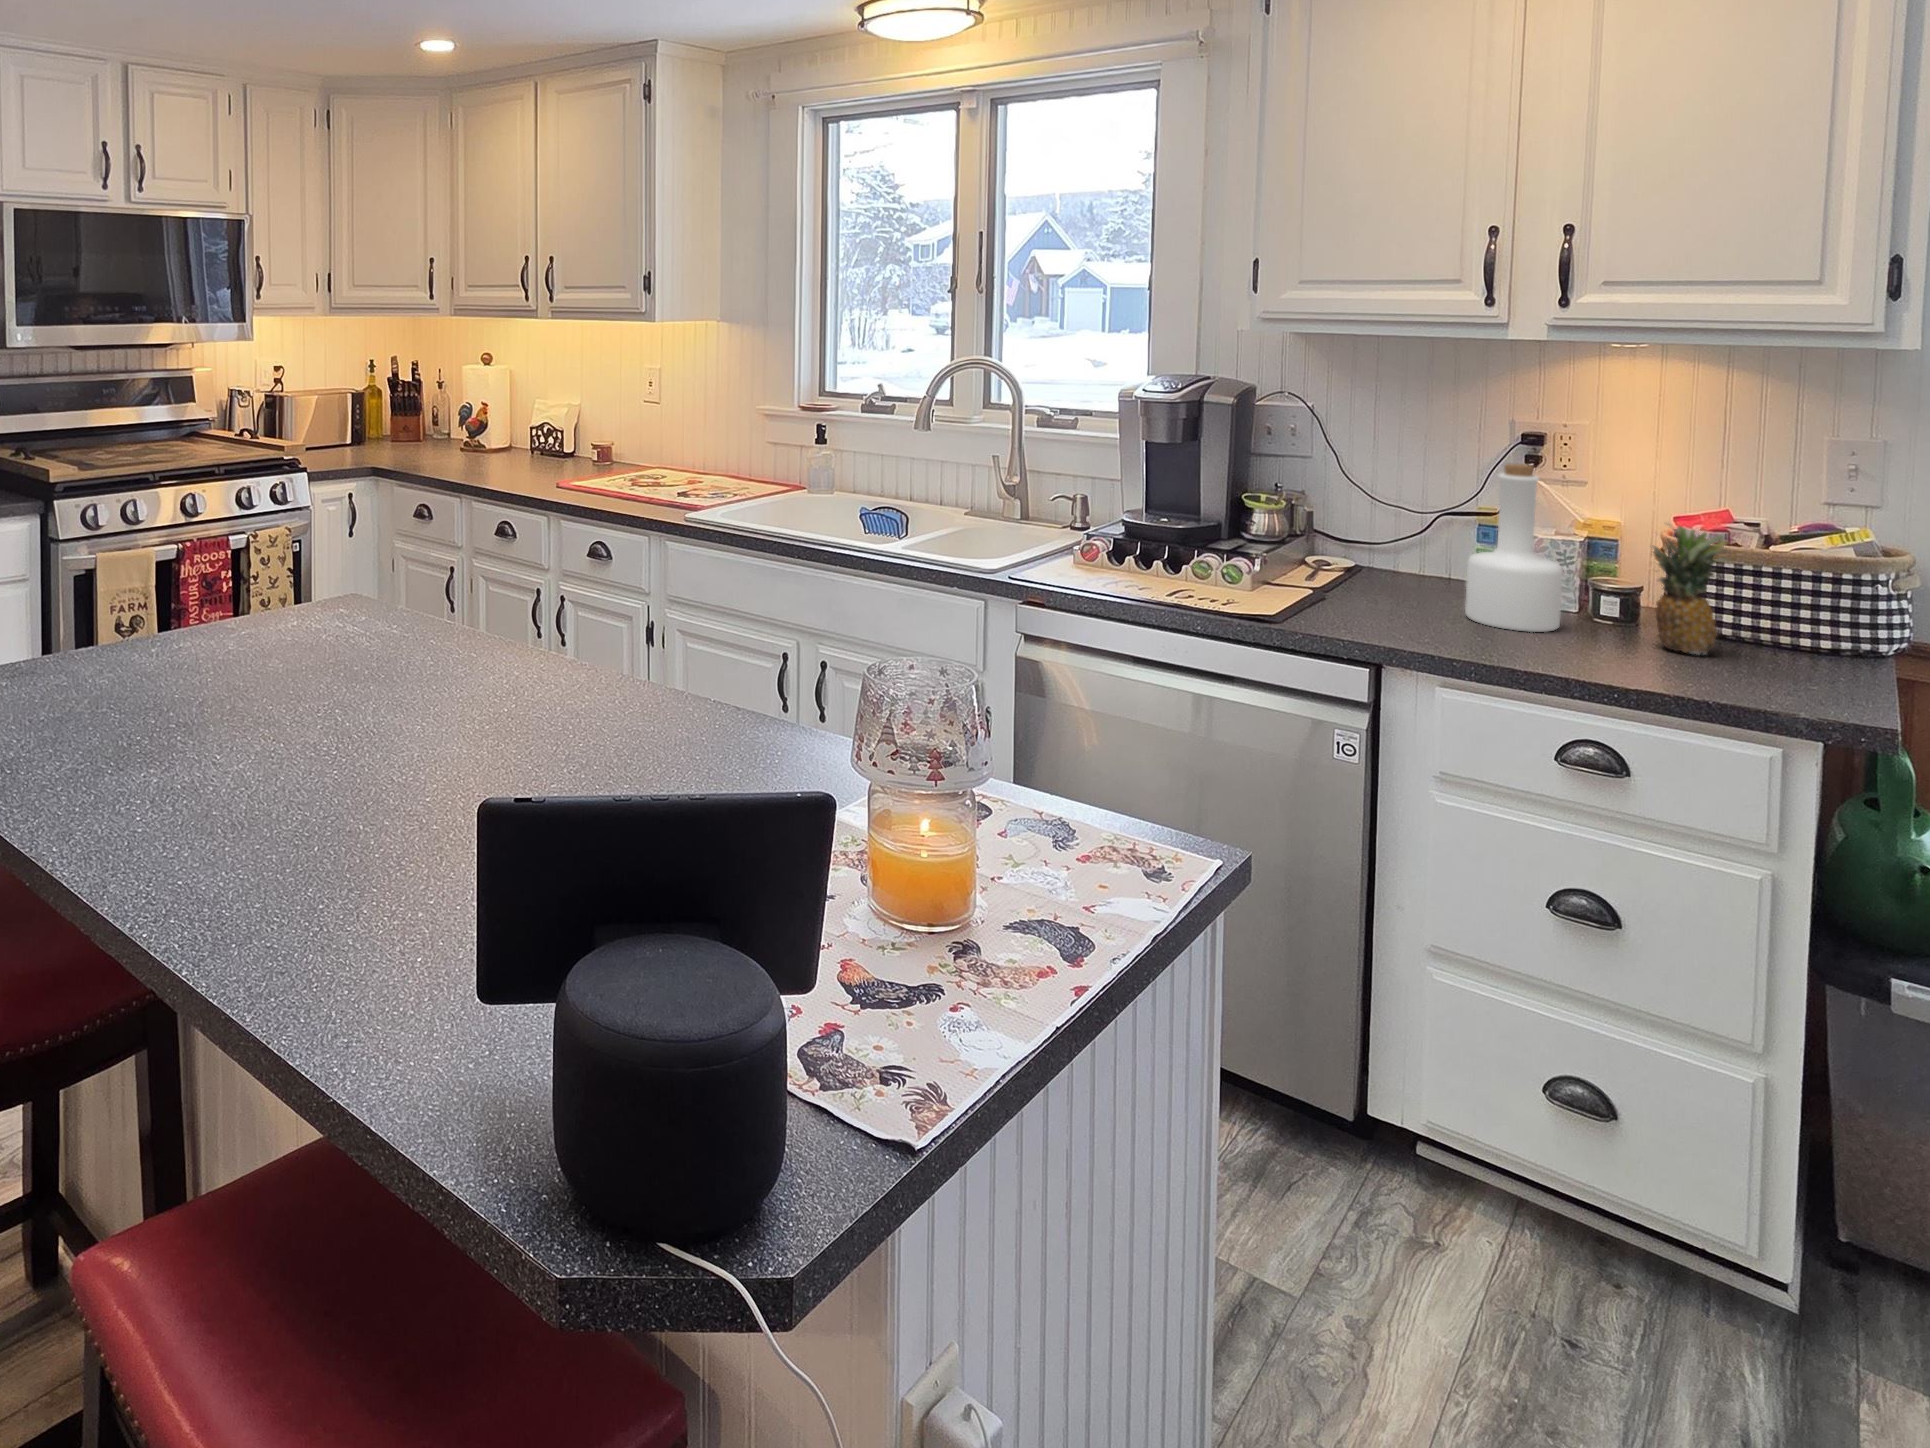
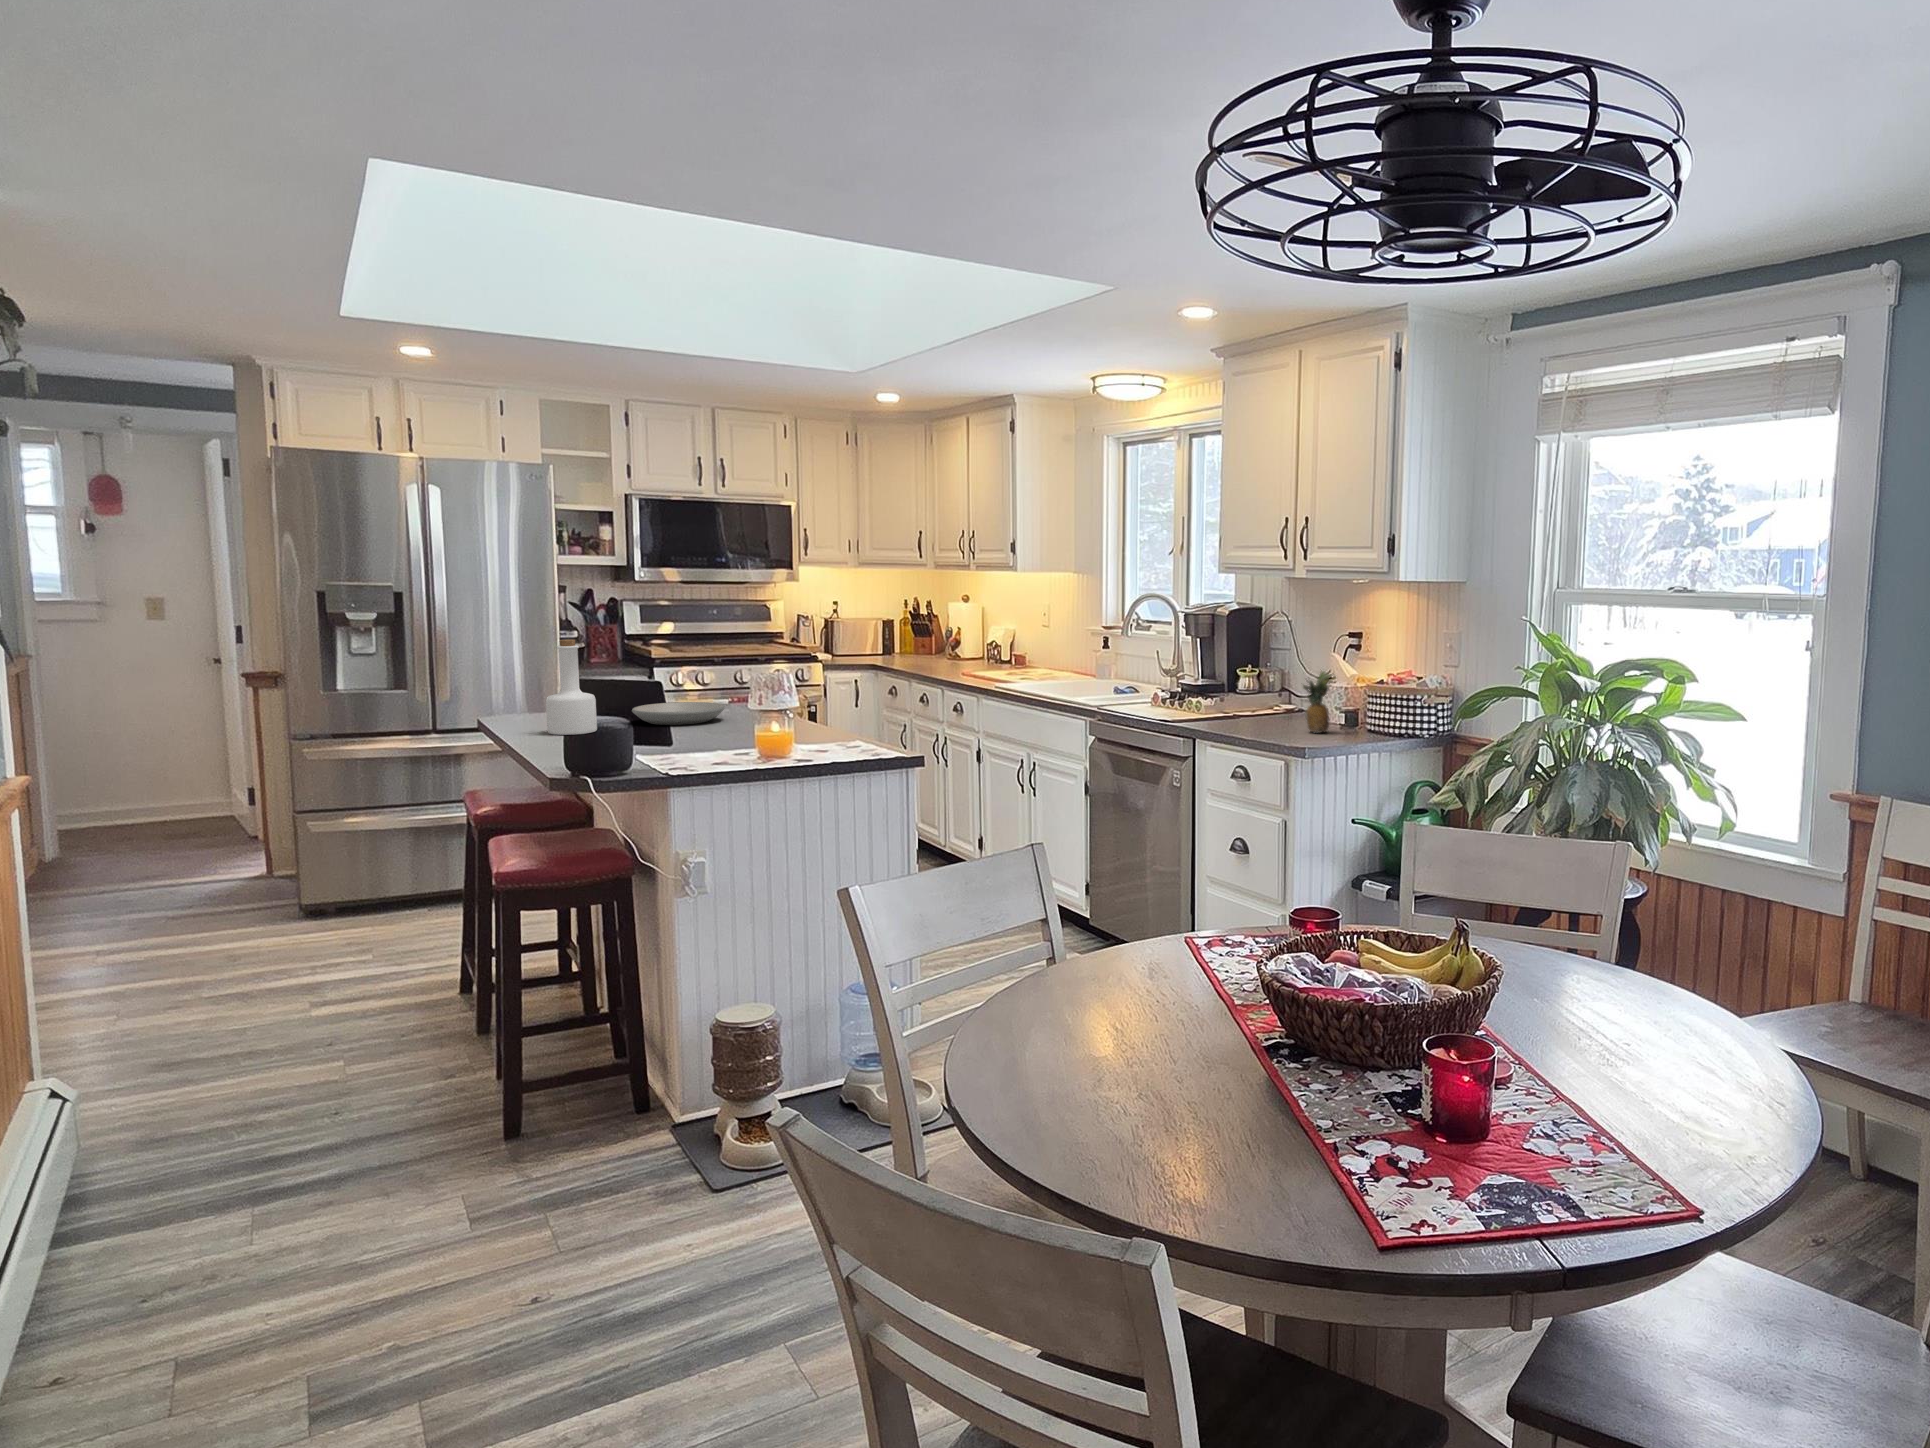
bottle: present [1465,464,1562,632] -> present [546,640,597,735]
plate: none [291,647,497,733] -> present [632,702,725,725]

